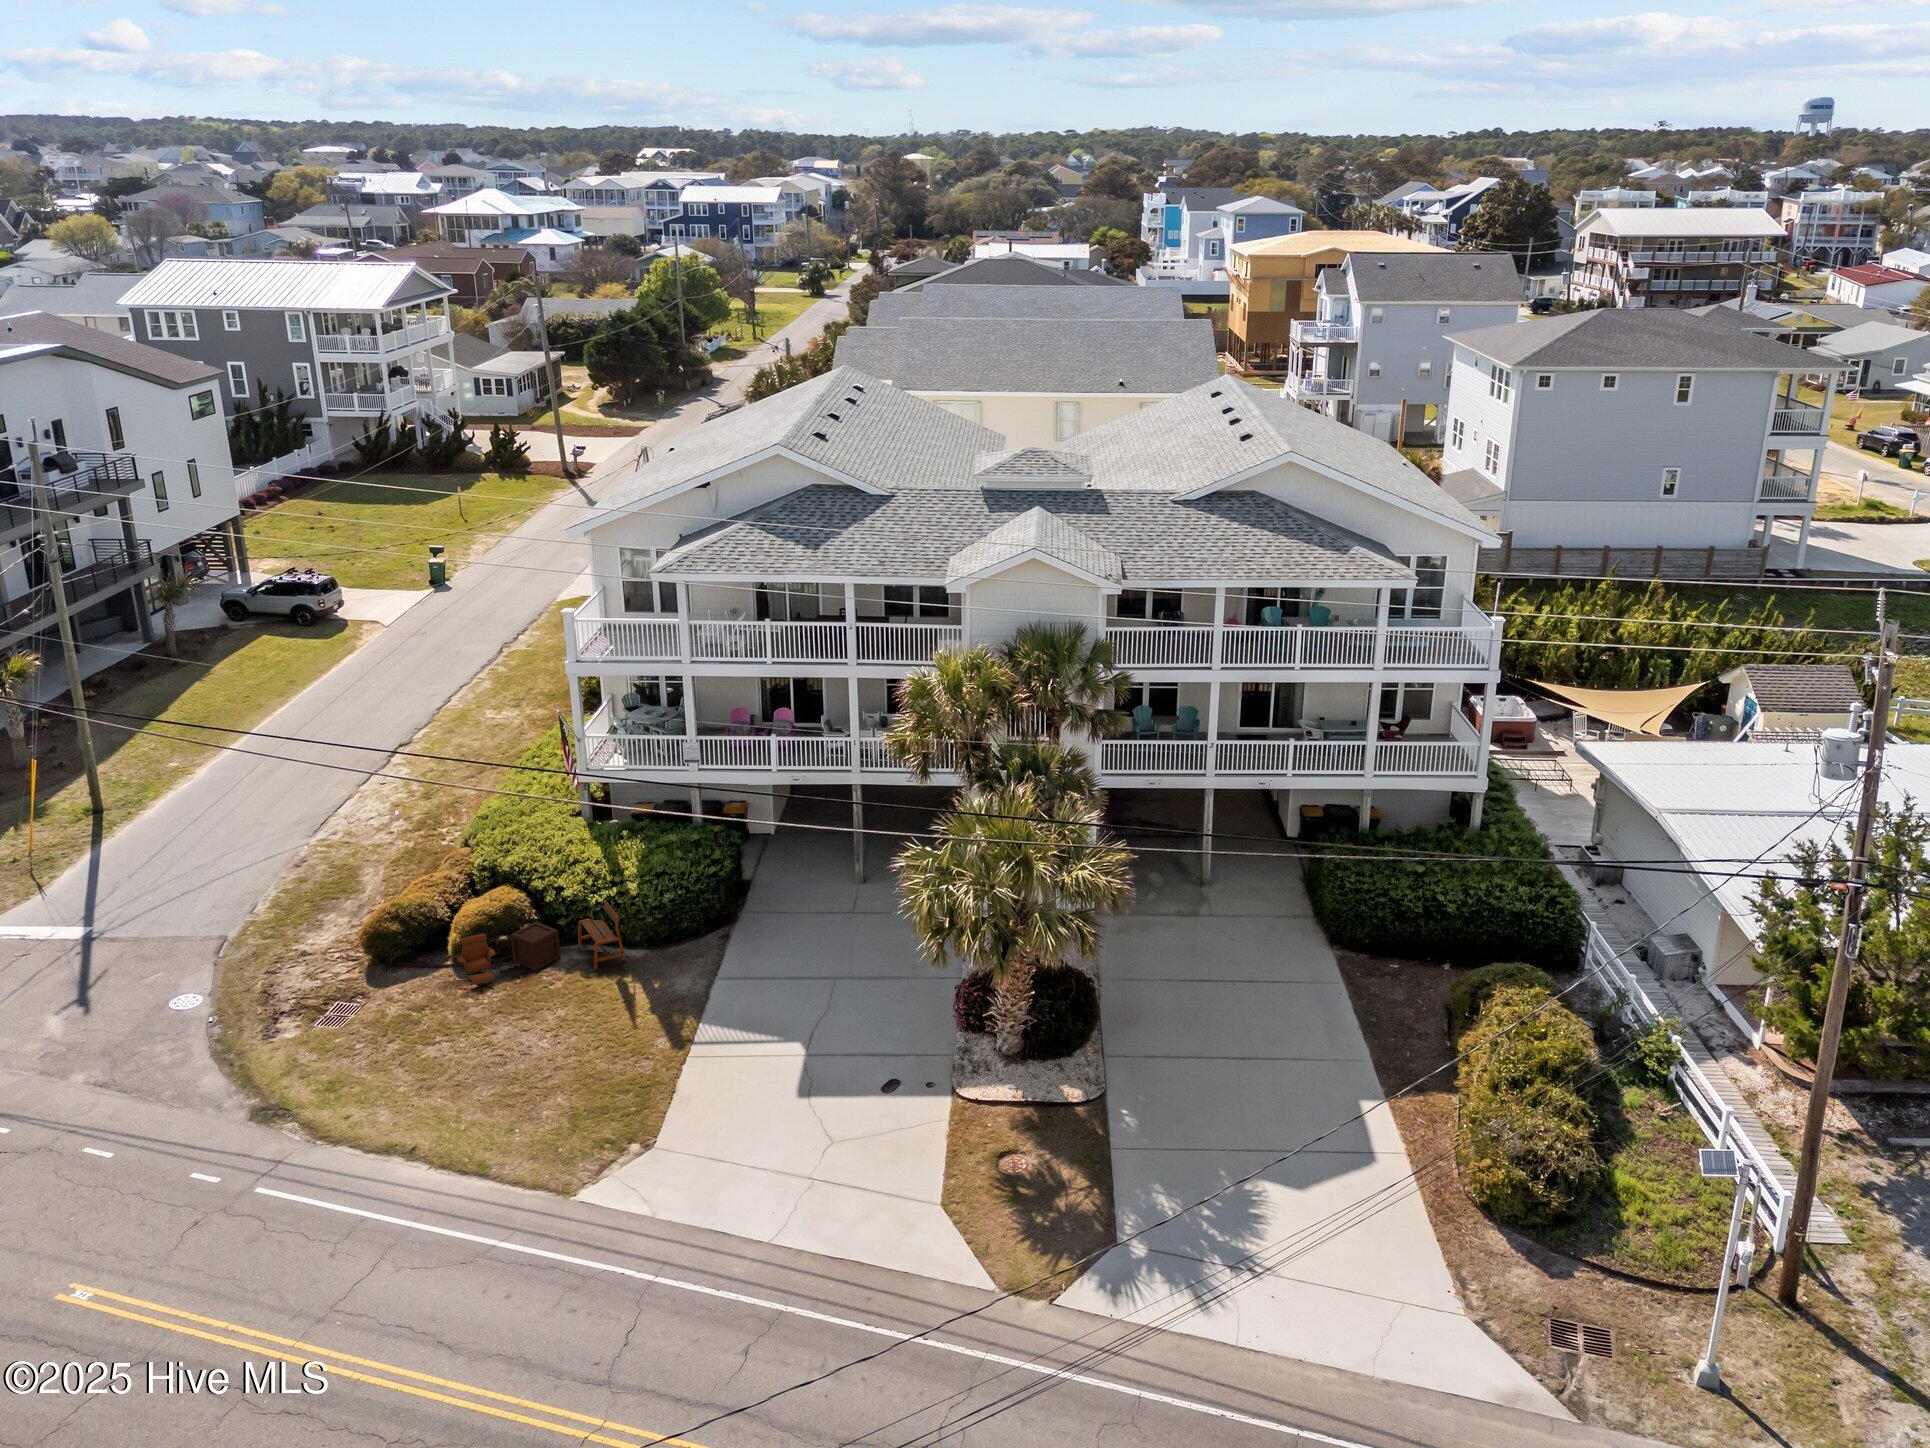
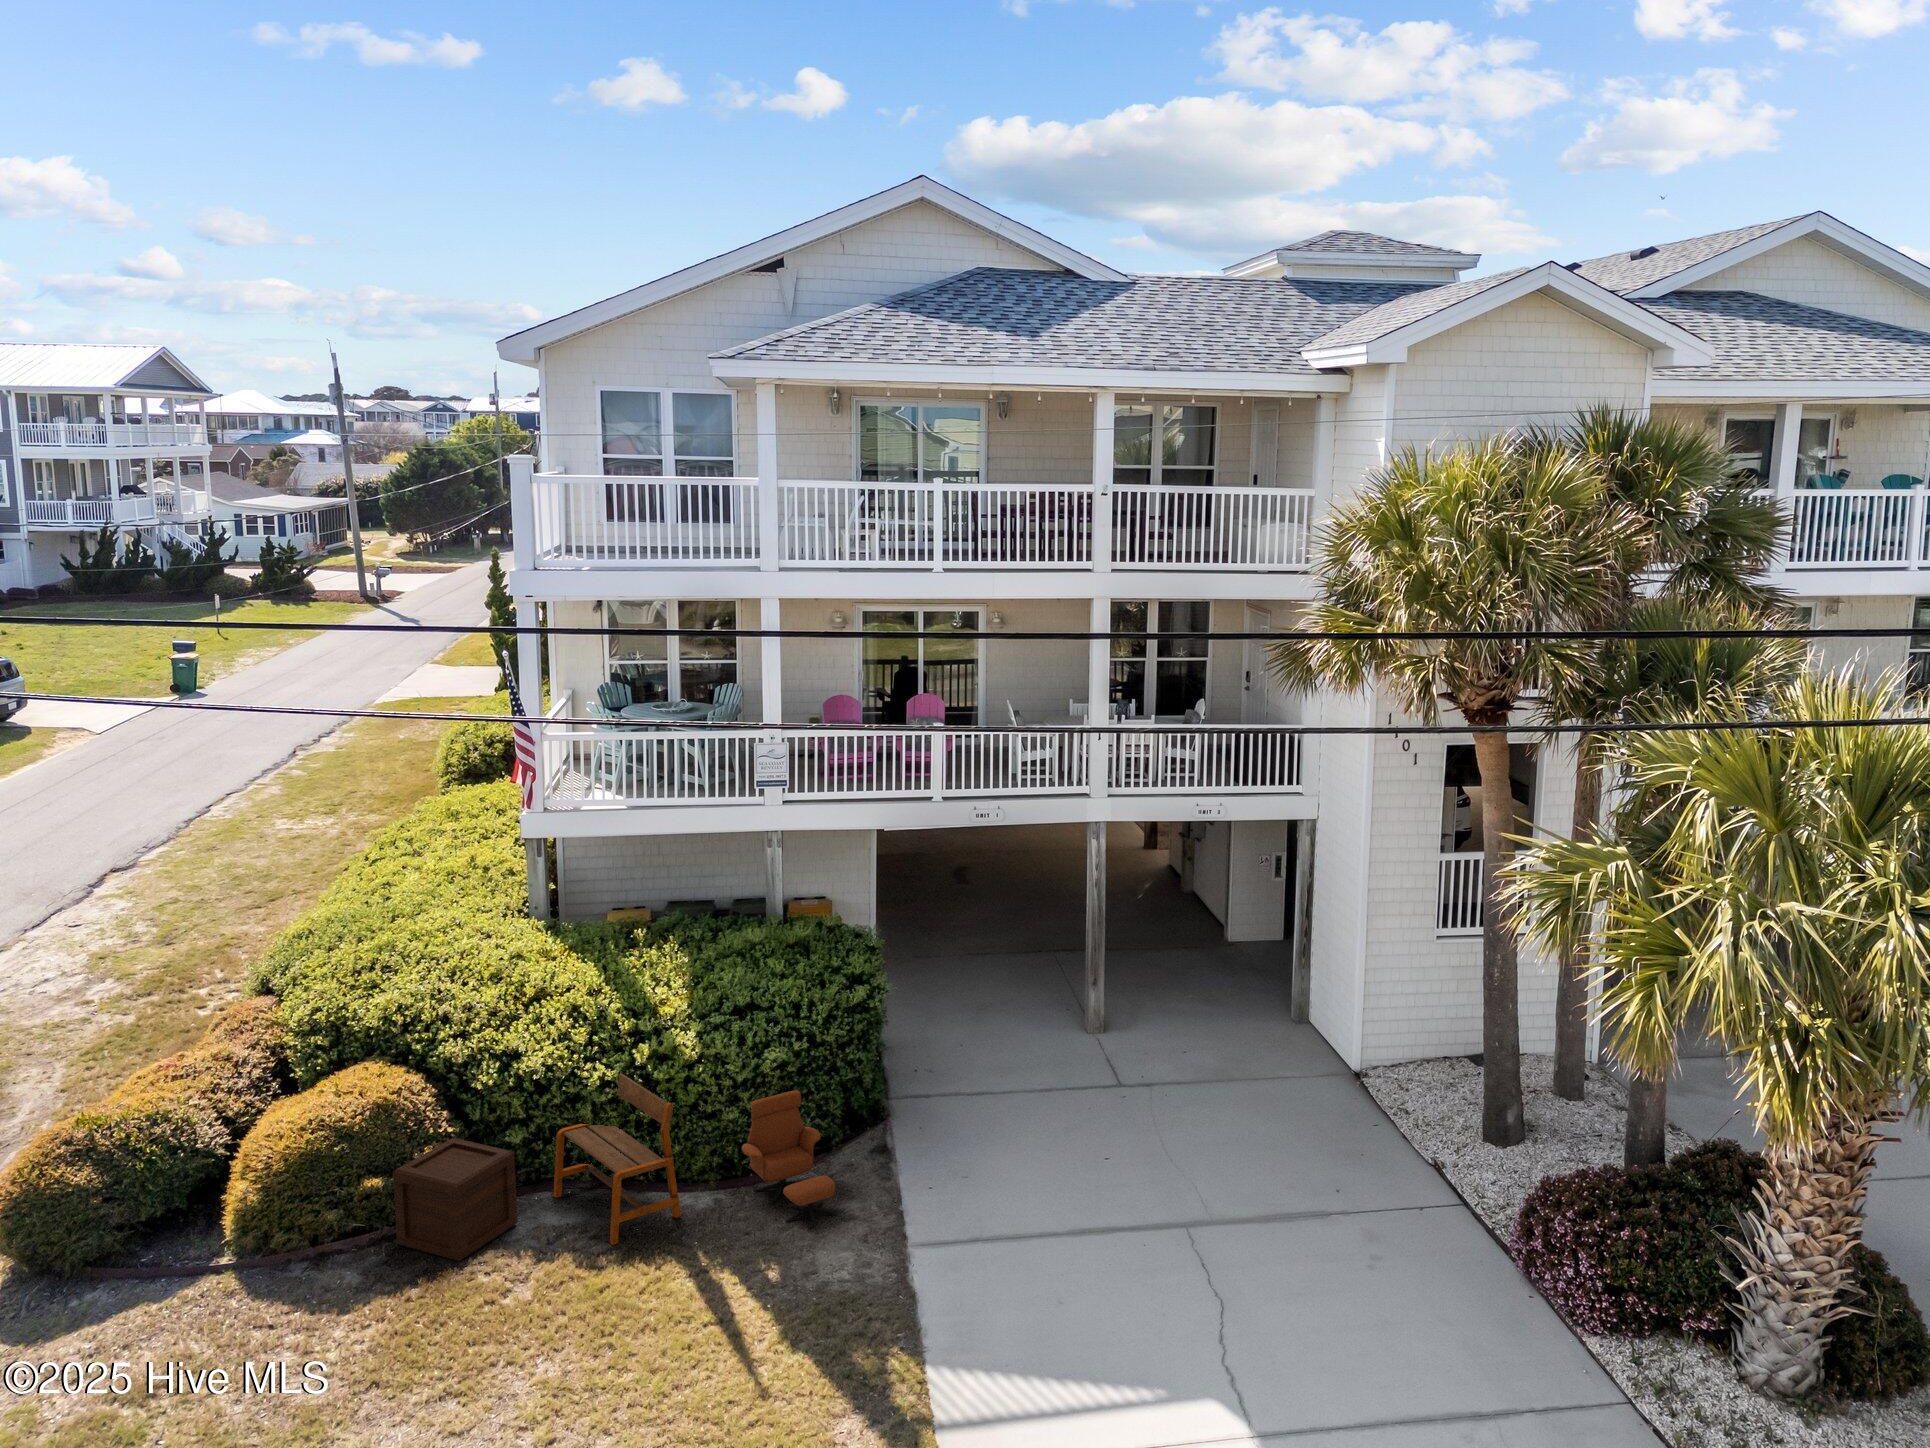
lounge chair: present [457,934,495,994] -> present [741,1090,837,1227]

